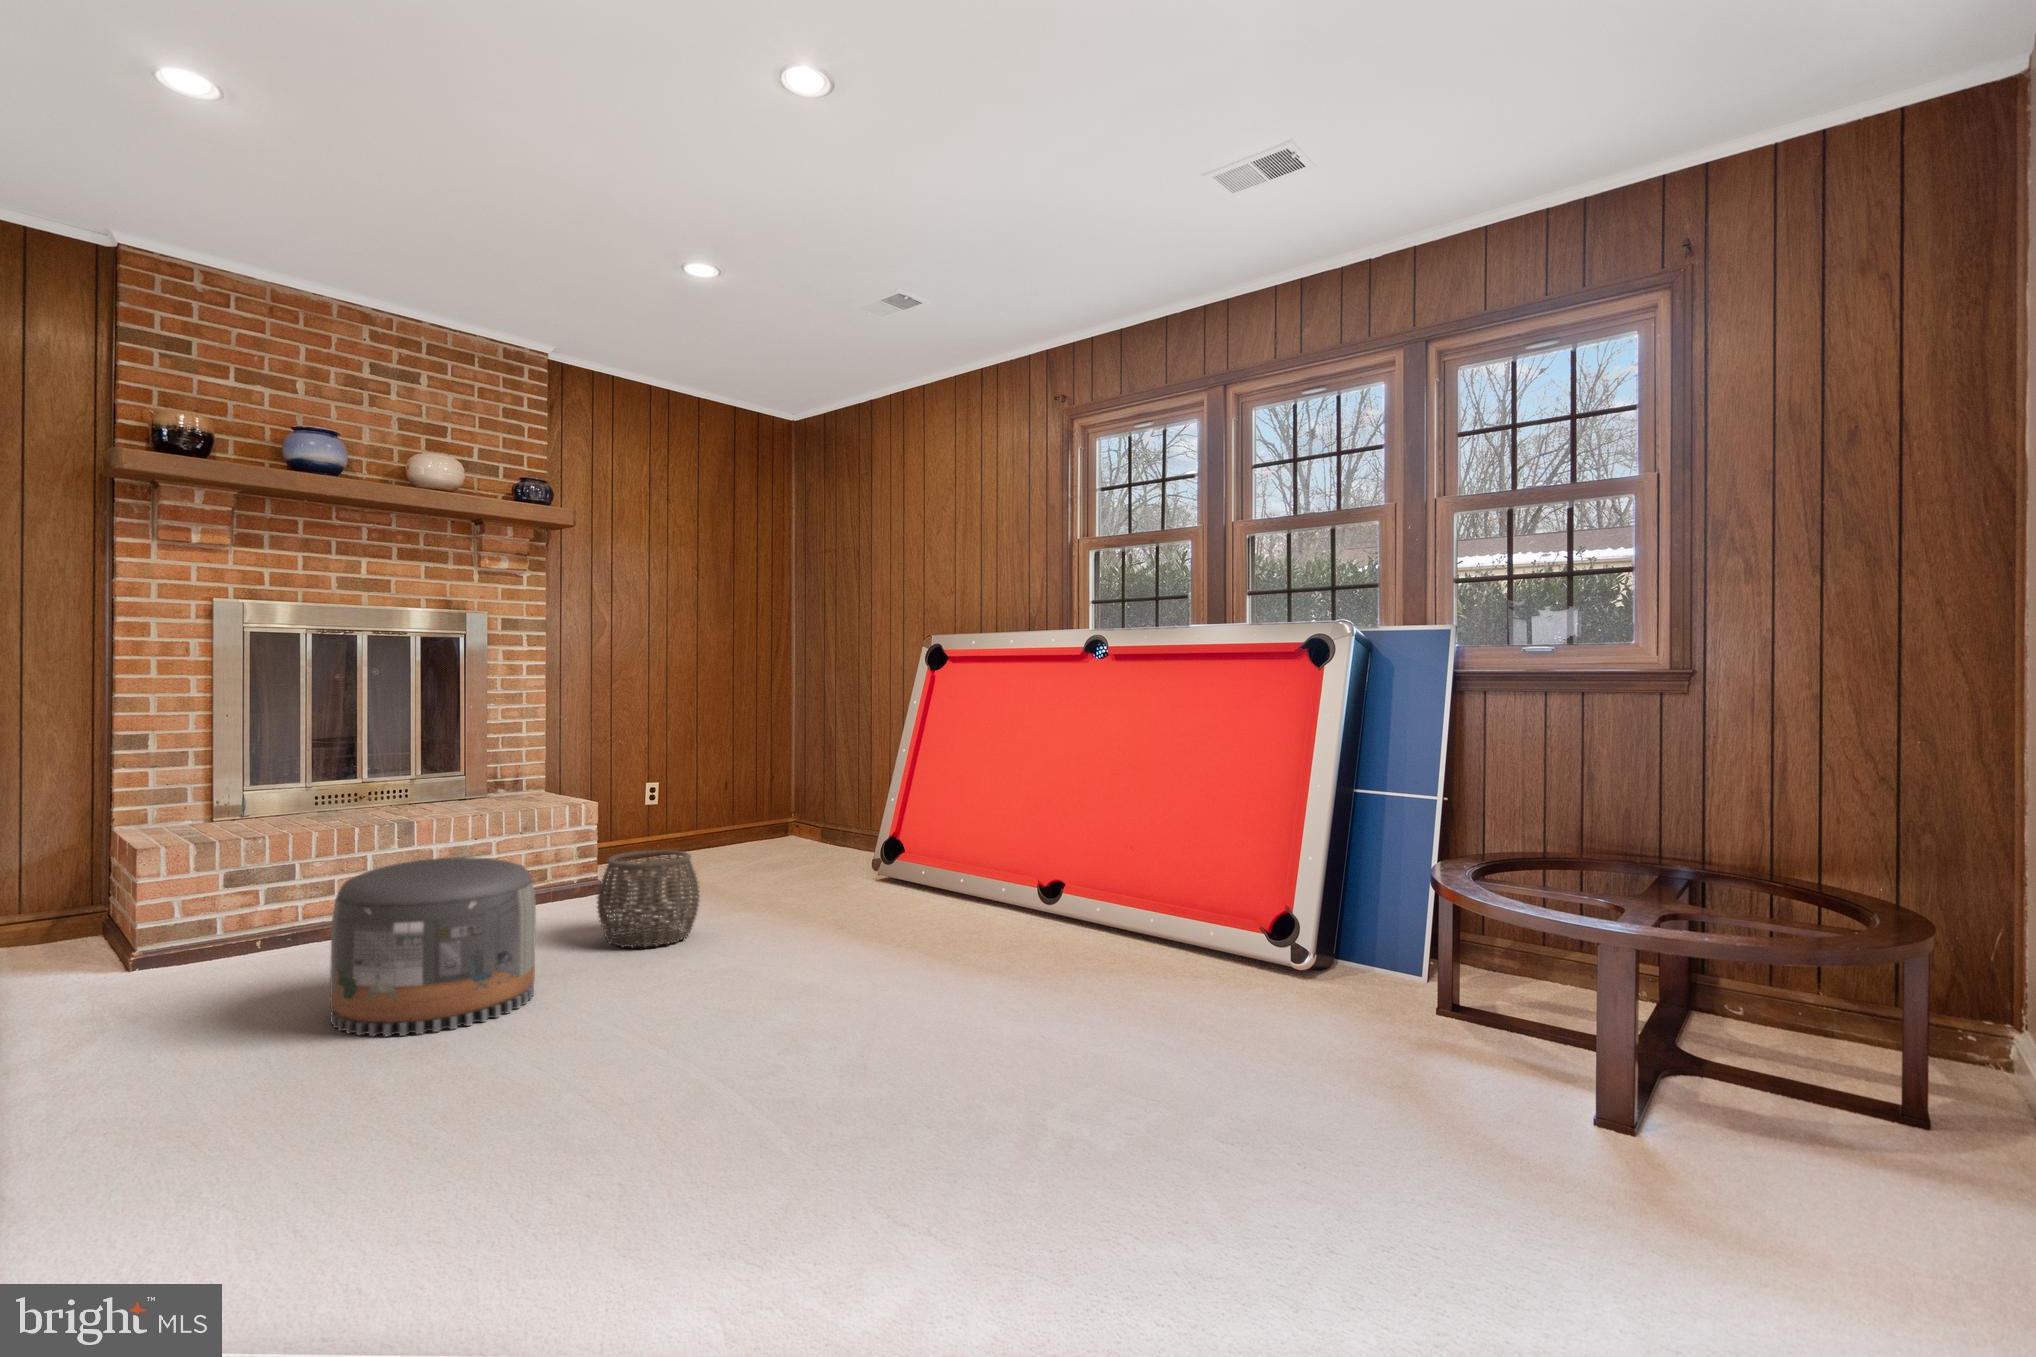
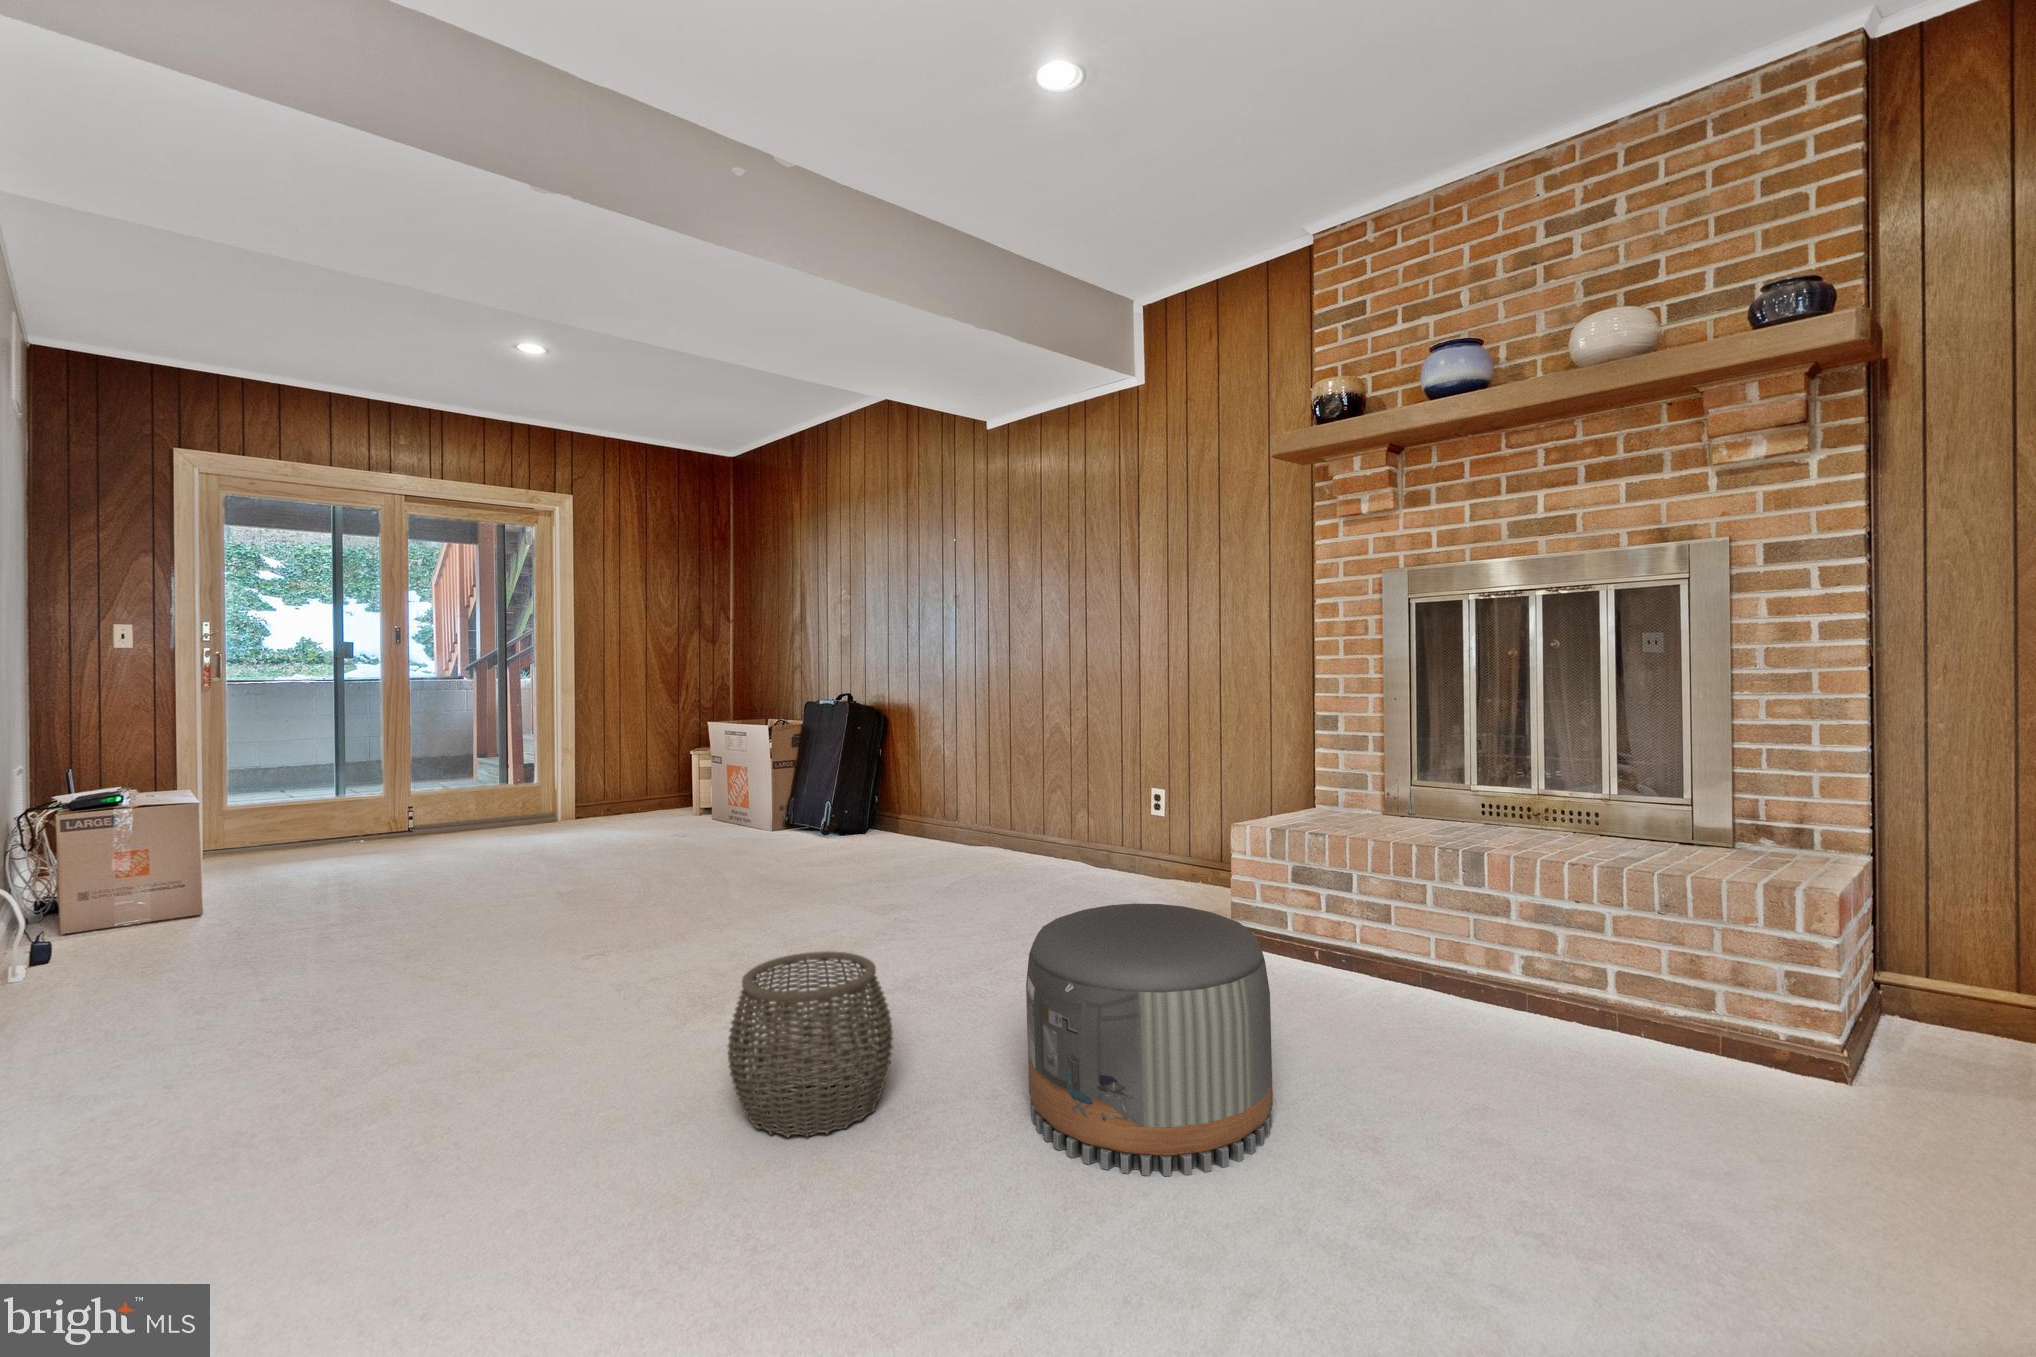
woven basket: present [597,850,700,948] -> present [728,951,893,1137]

